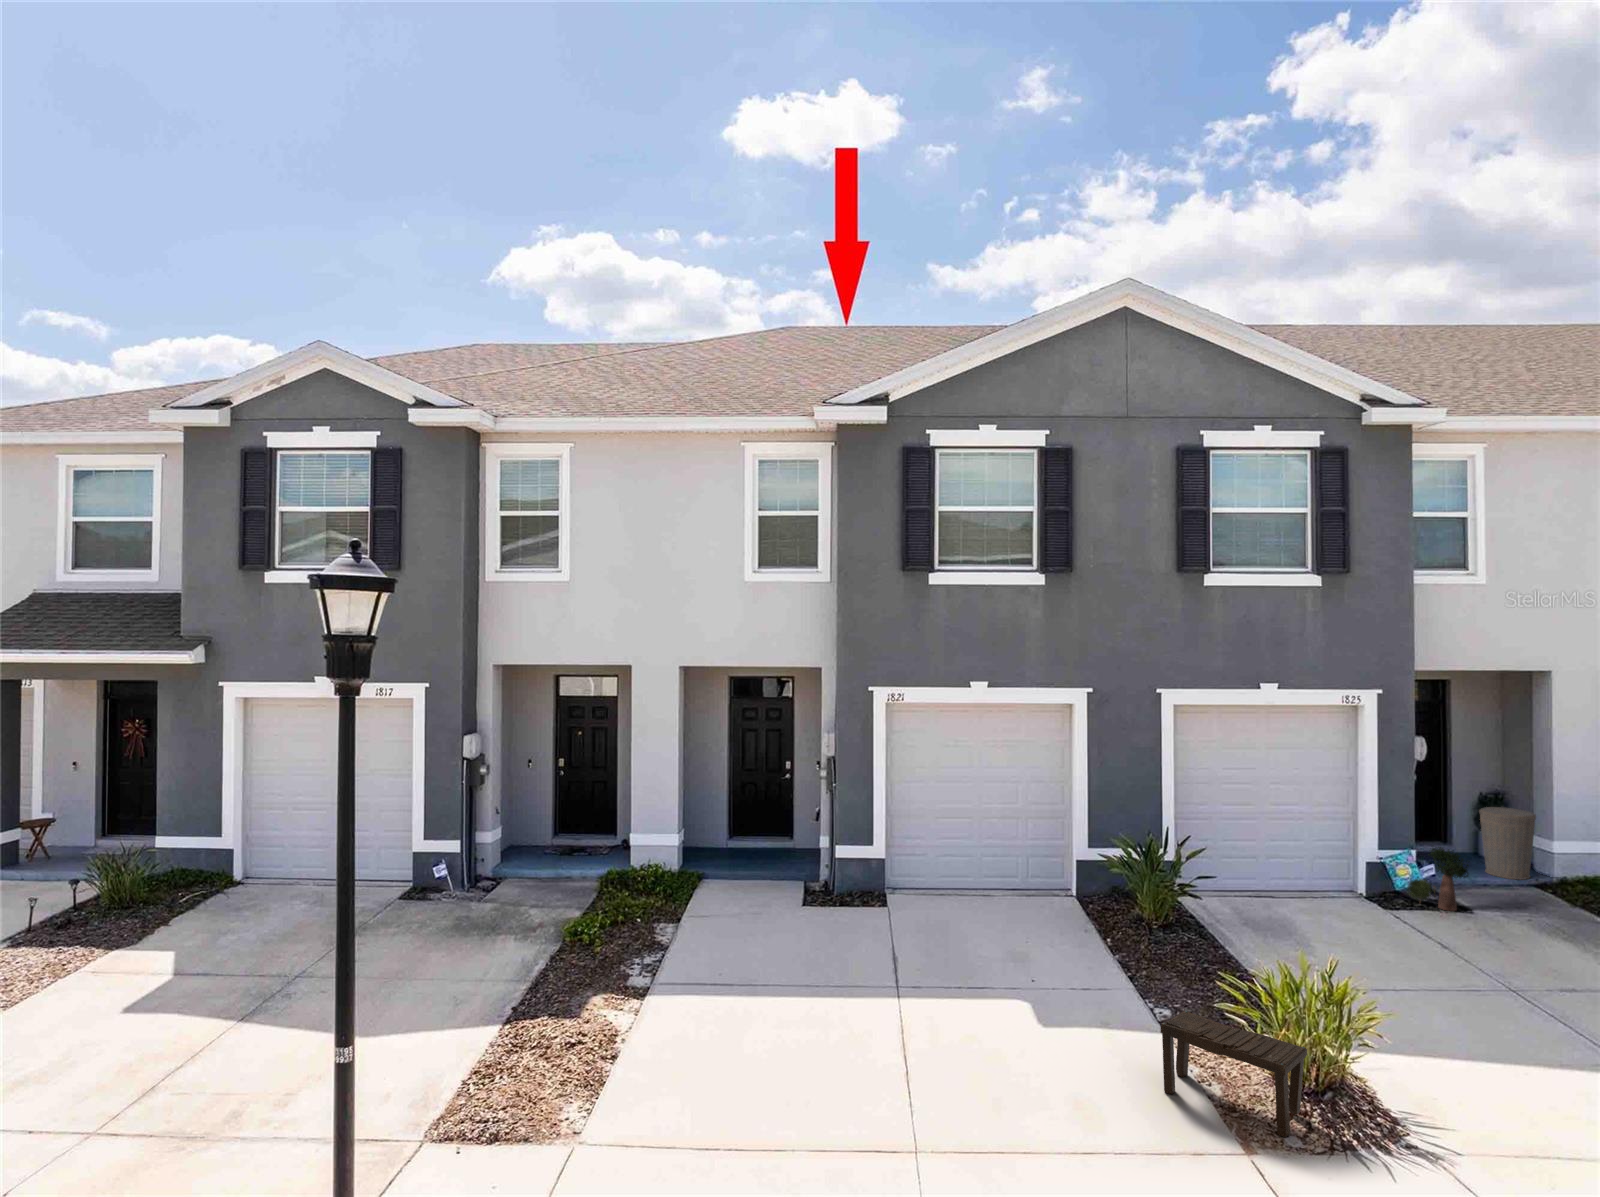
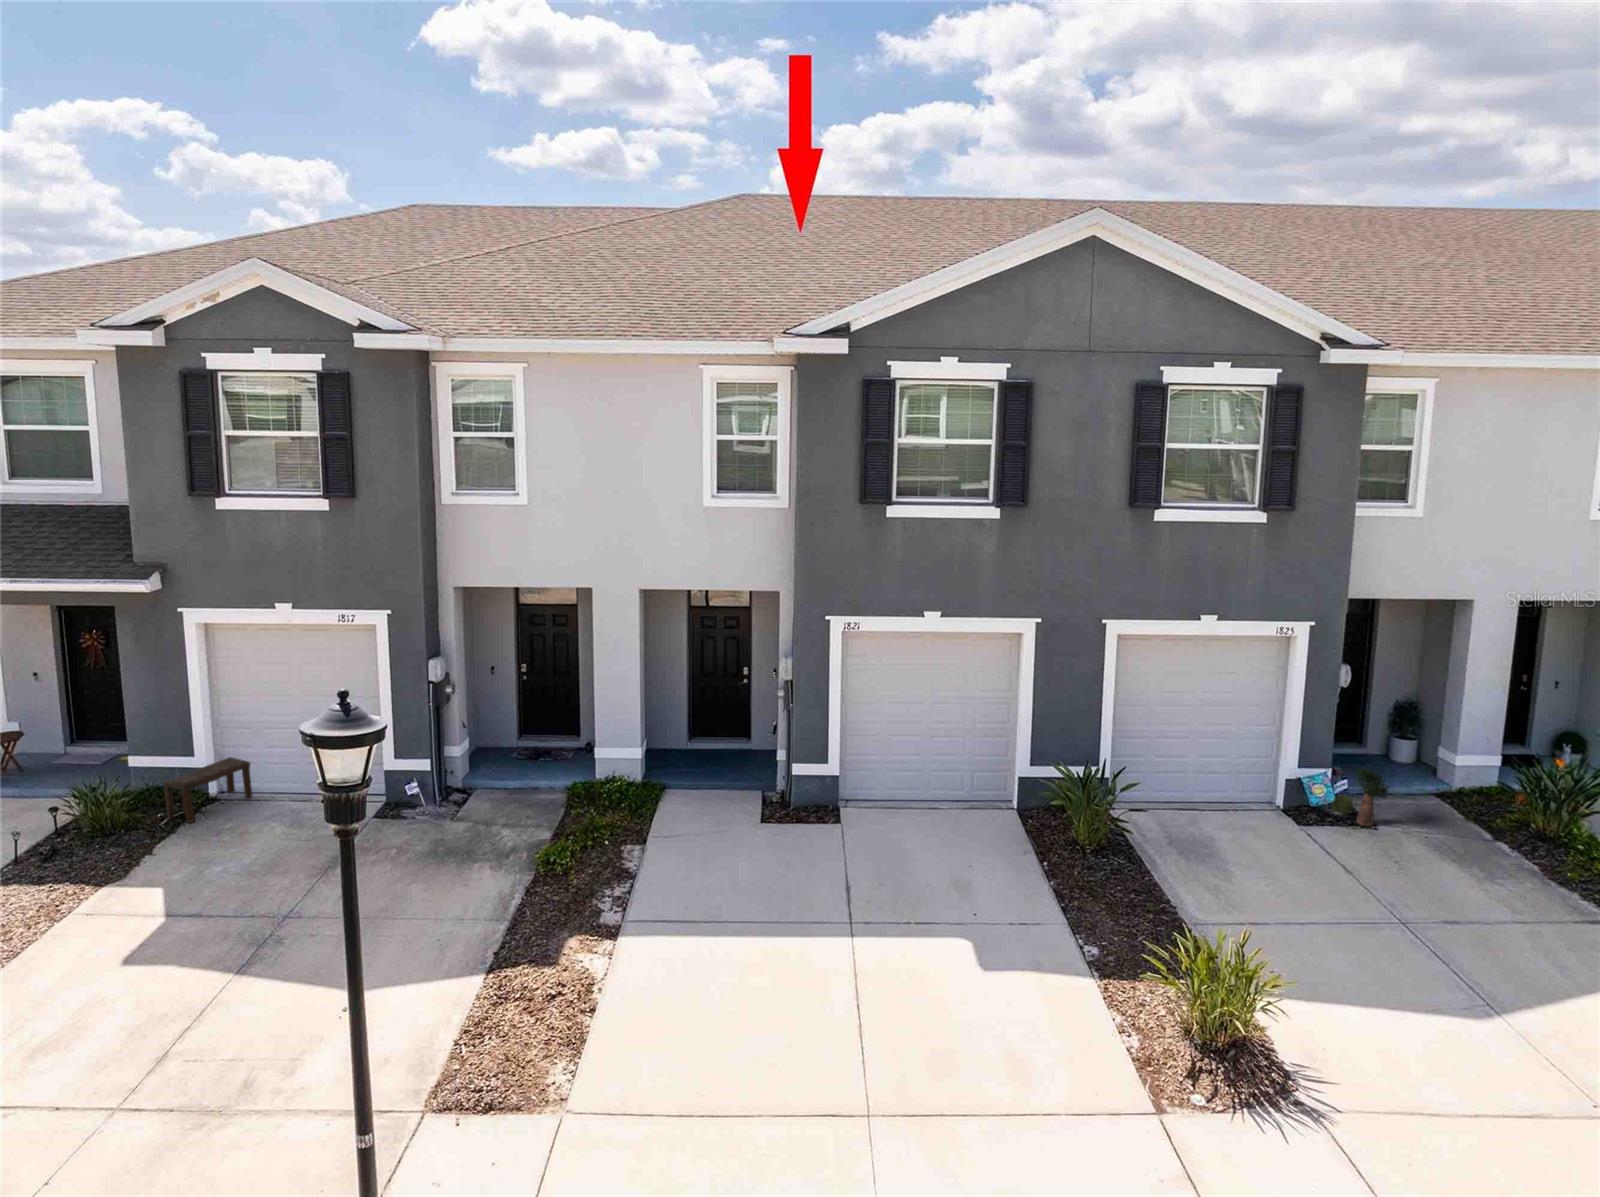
trash can: present [1479,807,1536,879] -> none [1406,717,1460,786]
bench: present [1160,1011,1307,1137] -> present [163,757,252,823]

